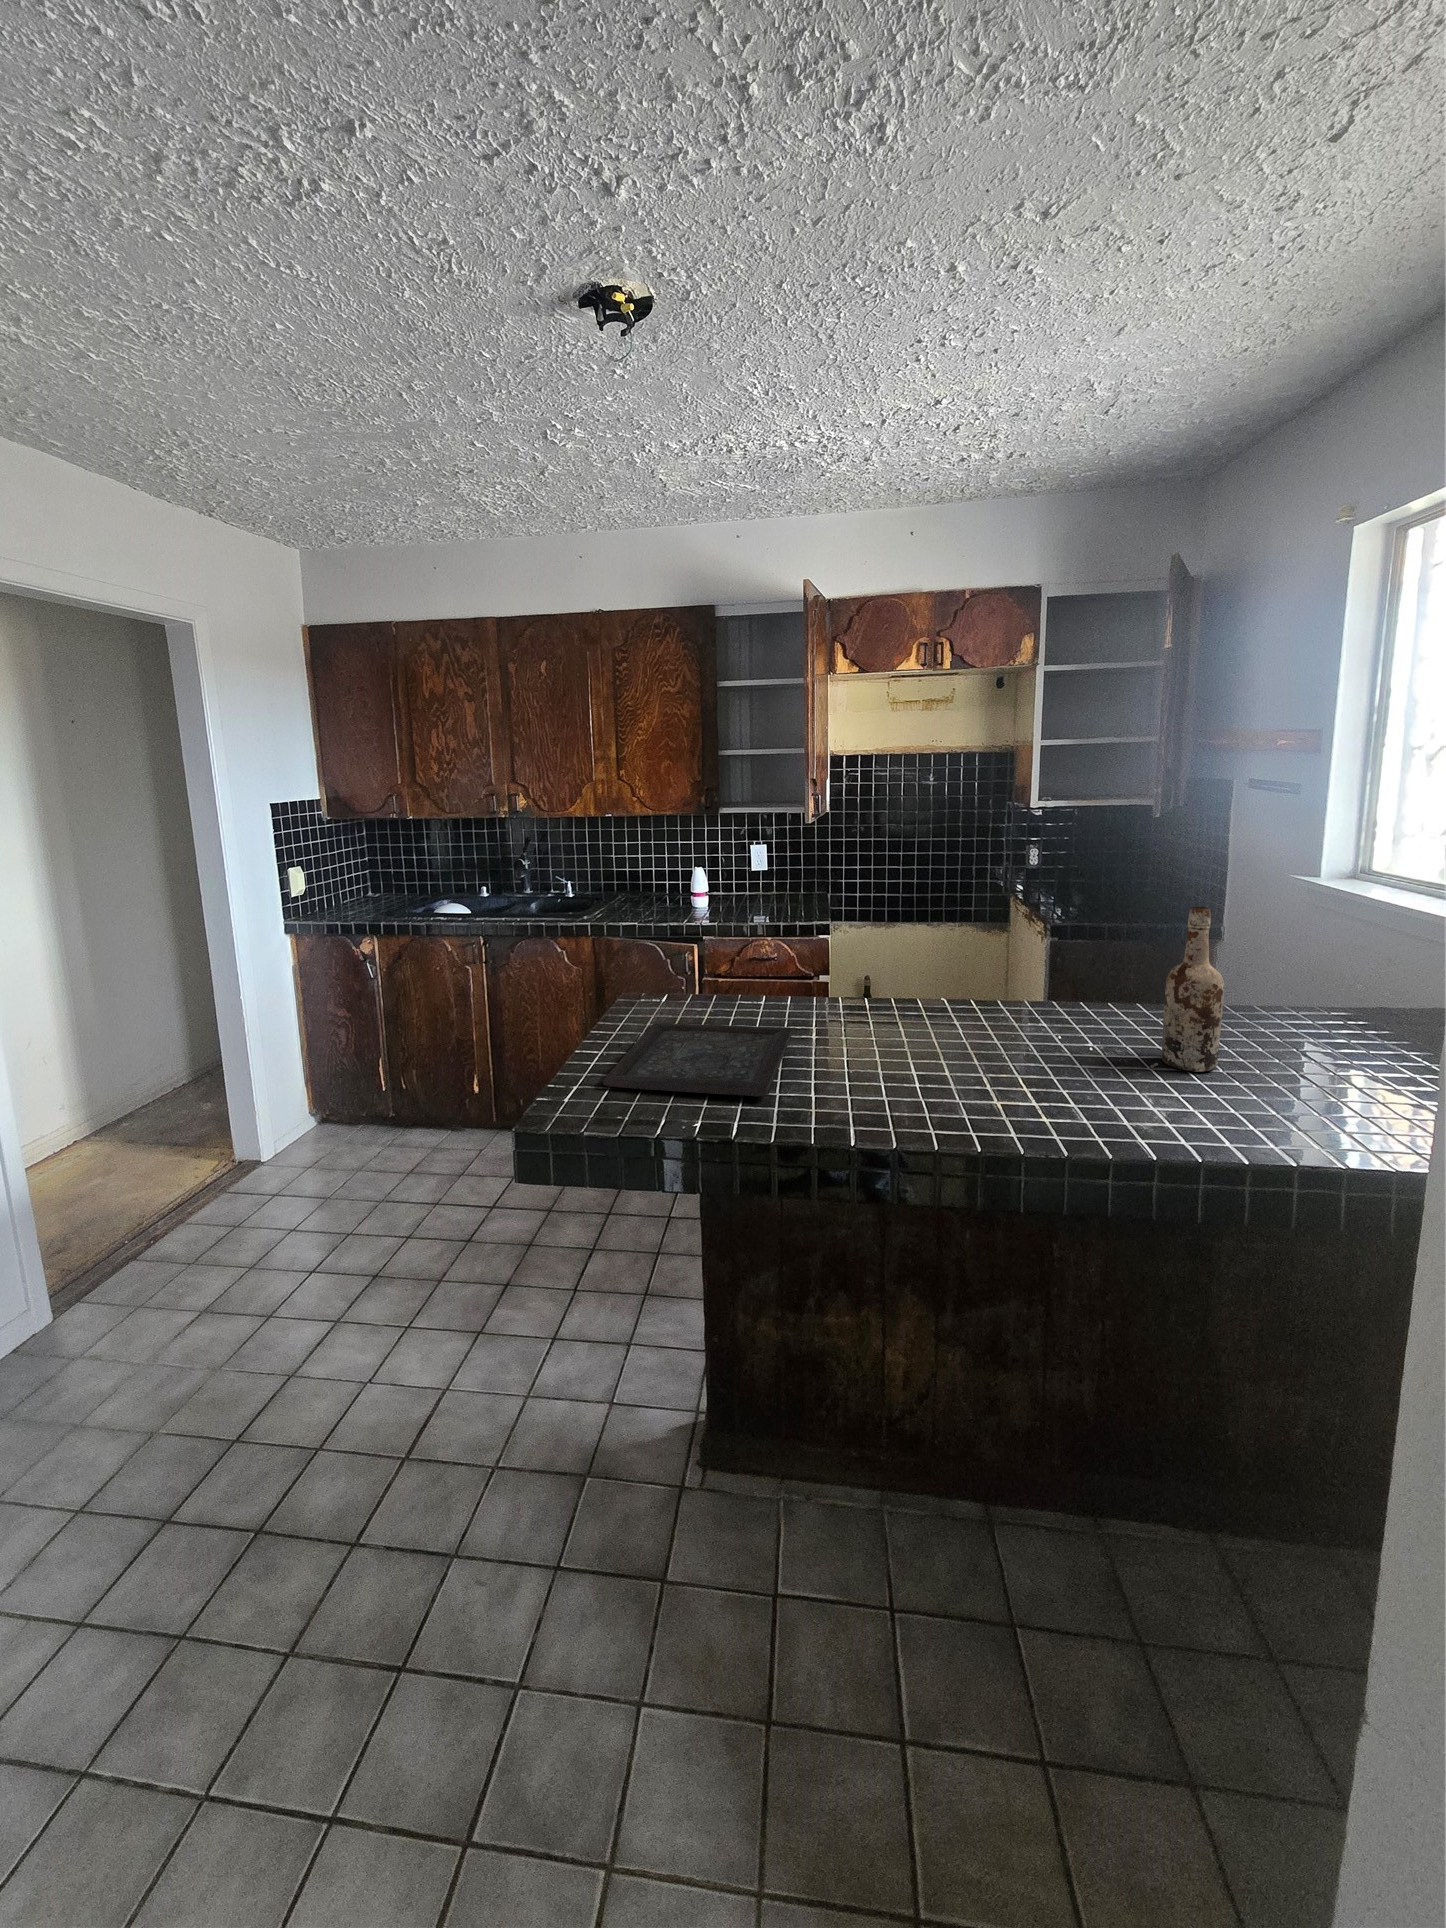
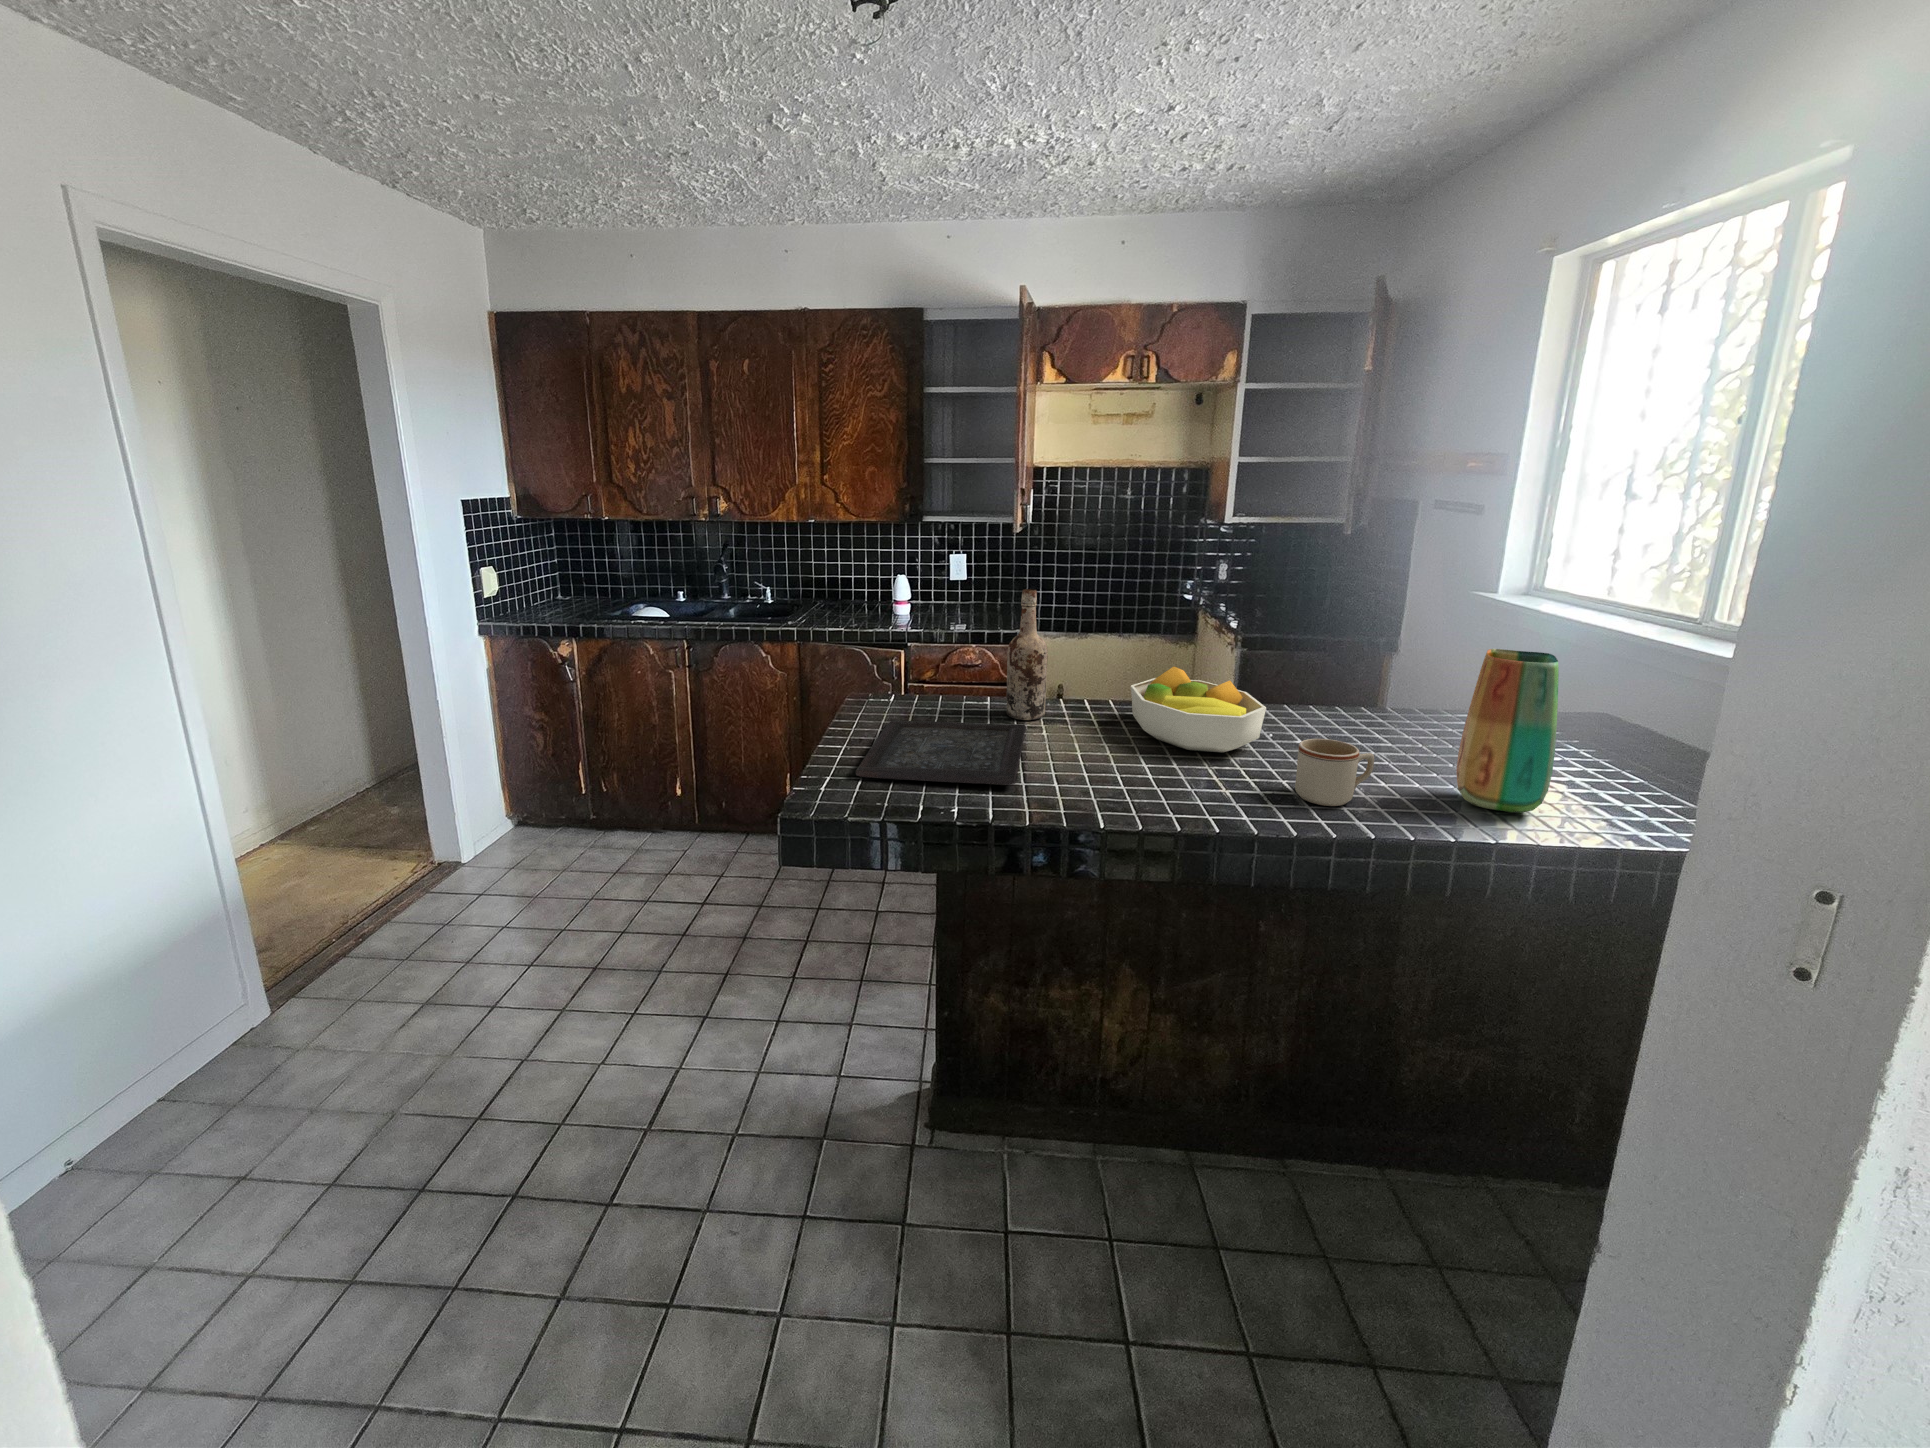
wine bottle: present [1162,907,1224,1072] -> present [1007,589,1048,720]
vase: none [1260,947,1370,1132] -> present [1456,649,1559,813]
fruit bowl: none [906,964,1049,1058] -> present [1131,667,1266,752]
mug: none [1076,1046,1163,1122] -> present [1295,739,1374,806]

